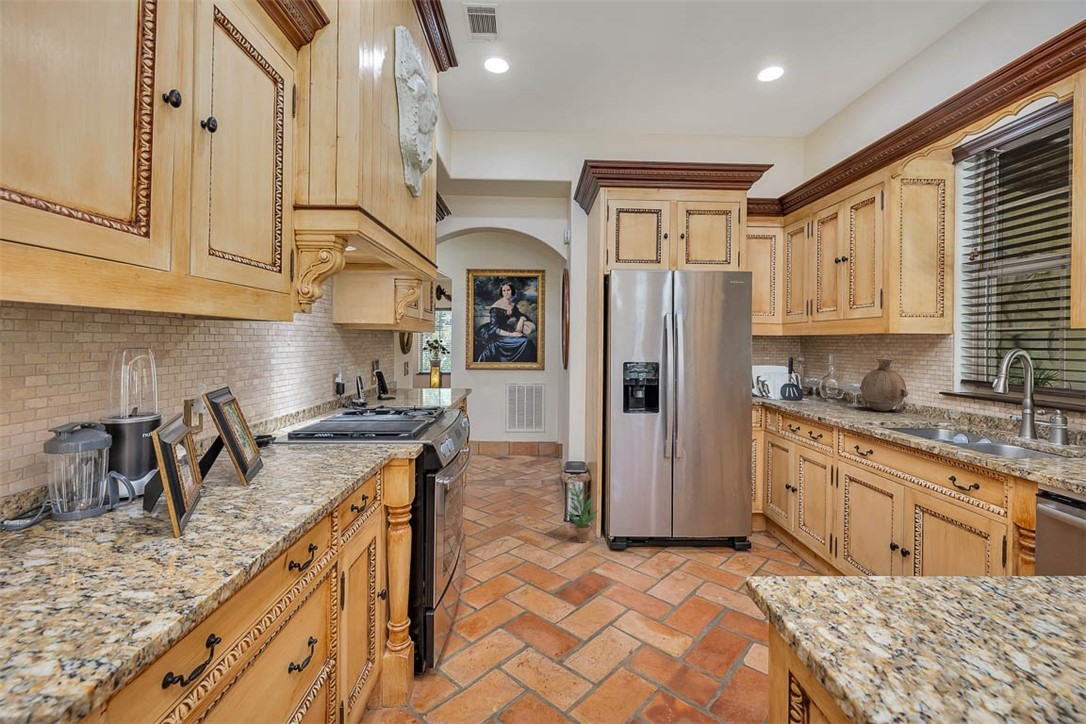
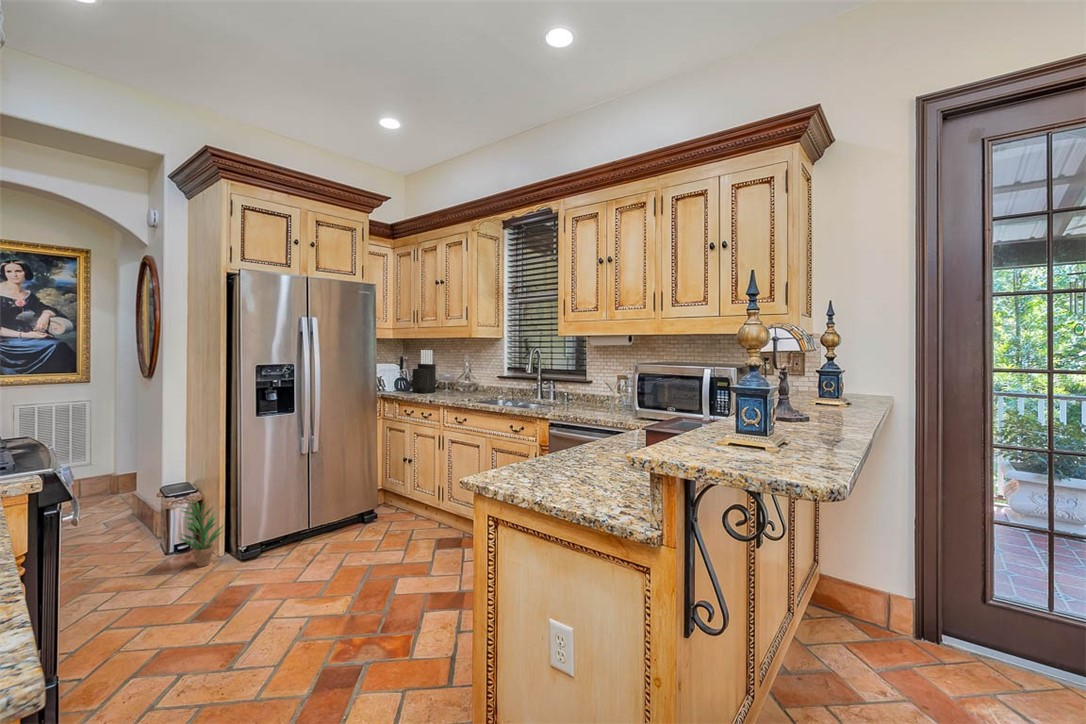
knife block: none [804,348,837,403] -> present [412,350,436,393]
vase: present [860,358,908,411] -> none [452,356,481,394]

